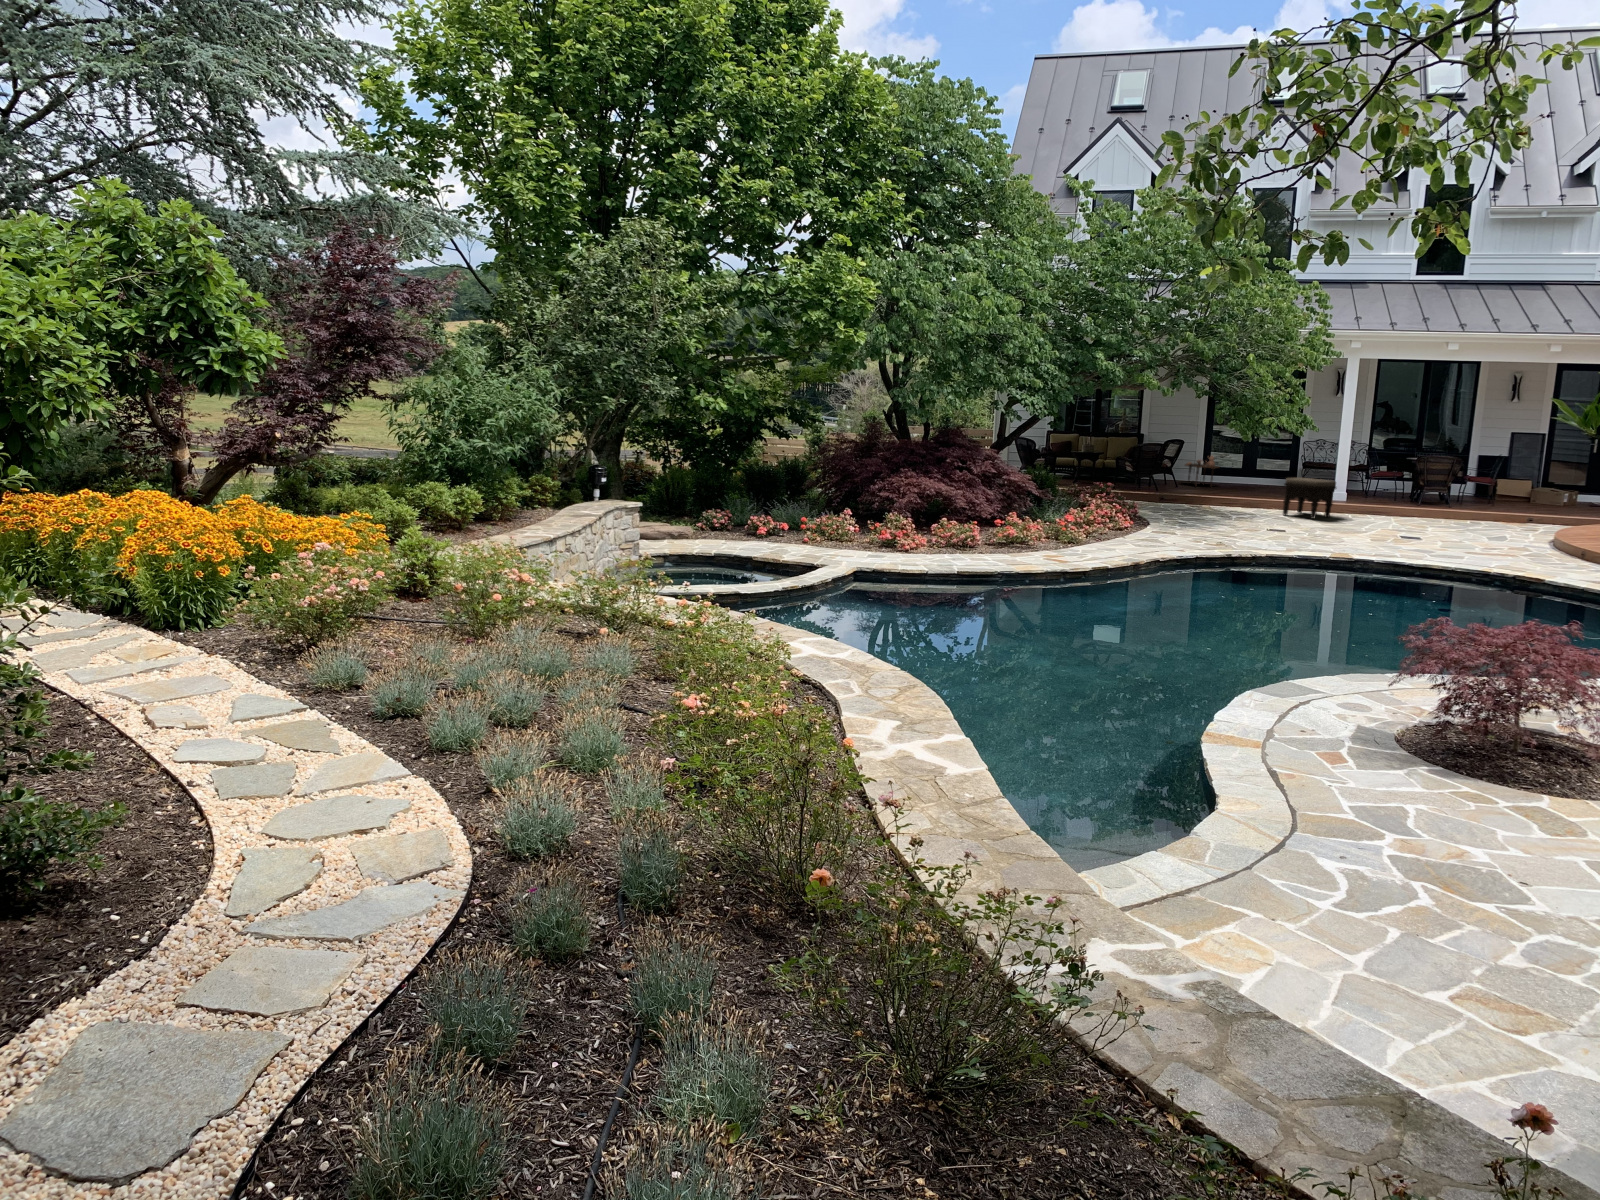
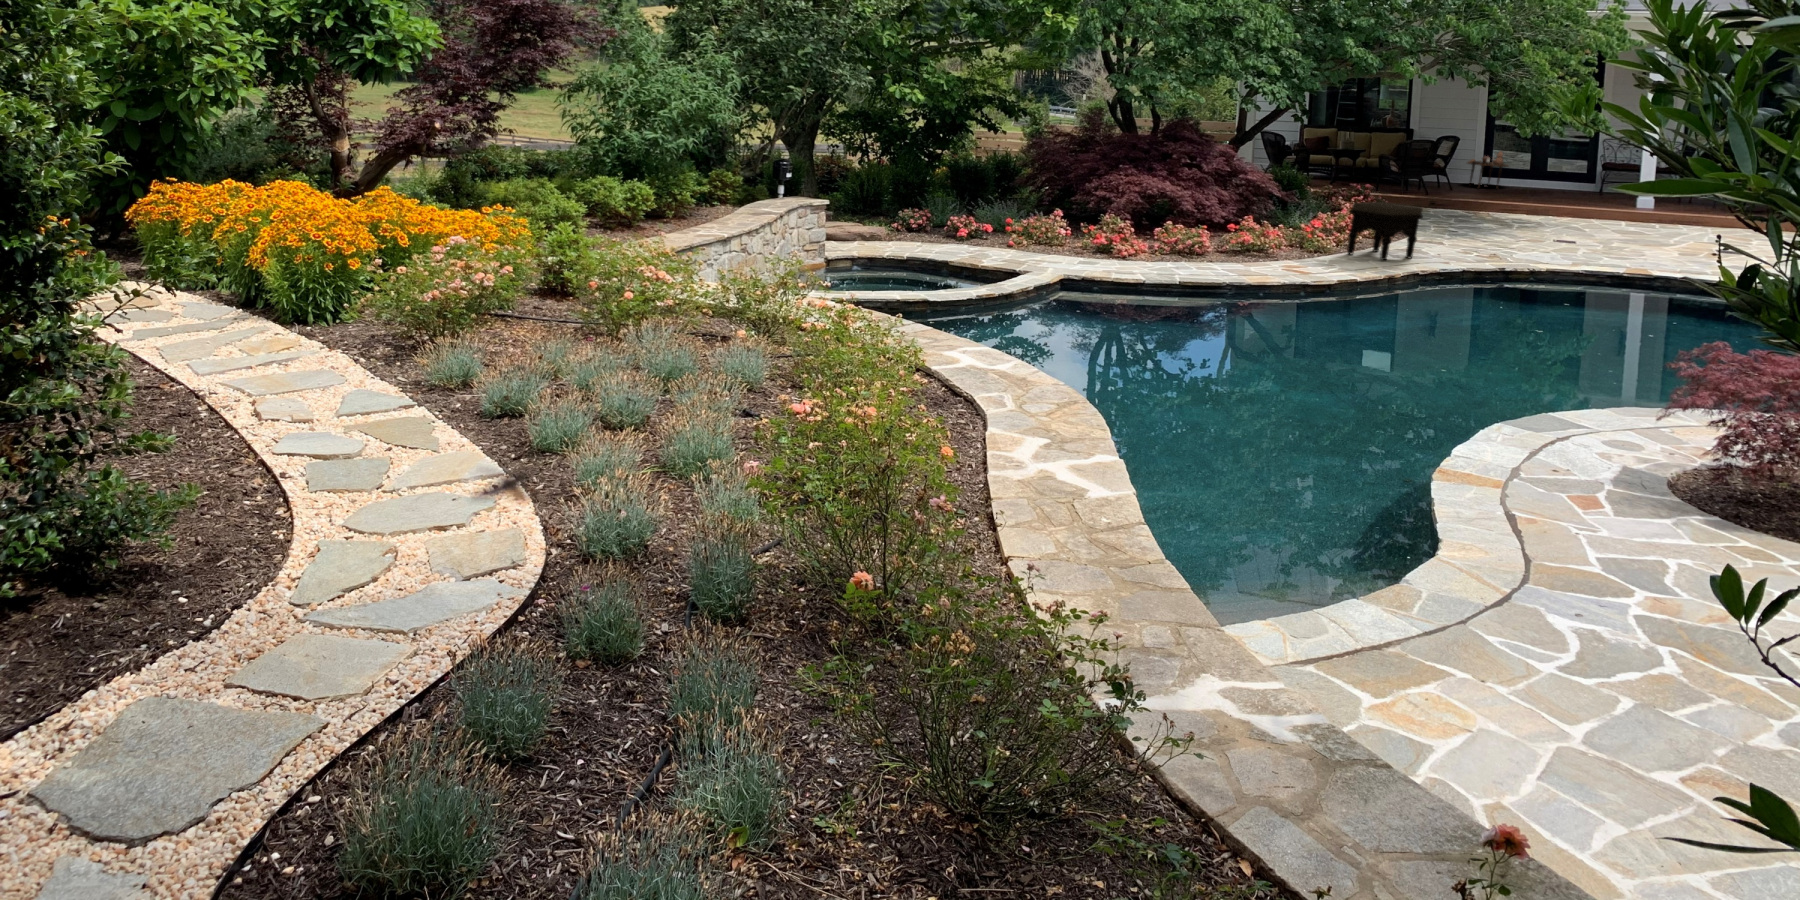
ottoman: present [1283,478,1336,519] -> present [1347,202,1423,260]

